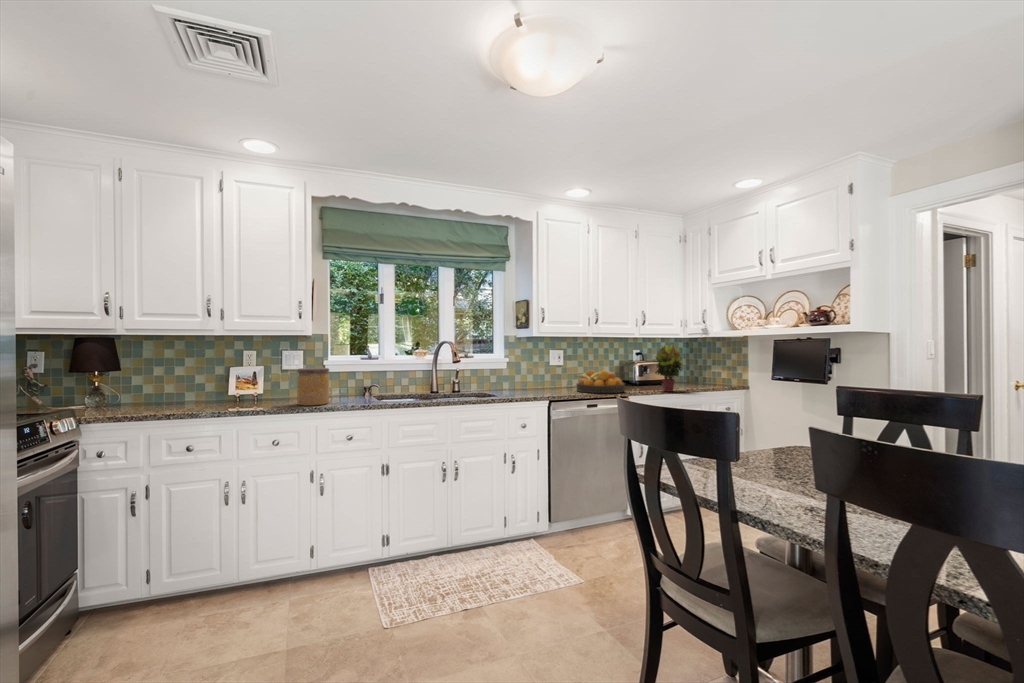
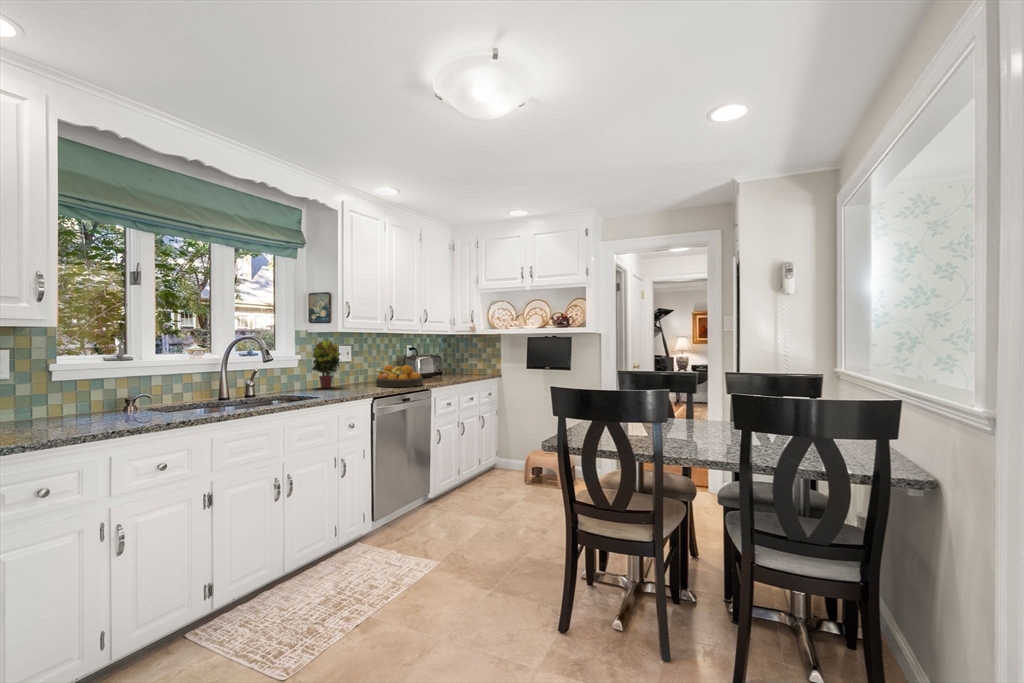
potted plant: present [655,345,683,392] -> present [312,340,341,388]
jar: present [297,368,329,406] -> none [50,375,109,432]

